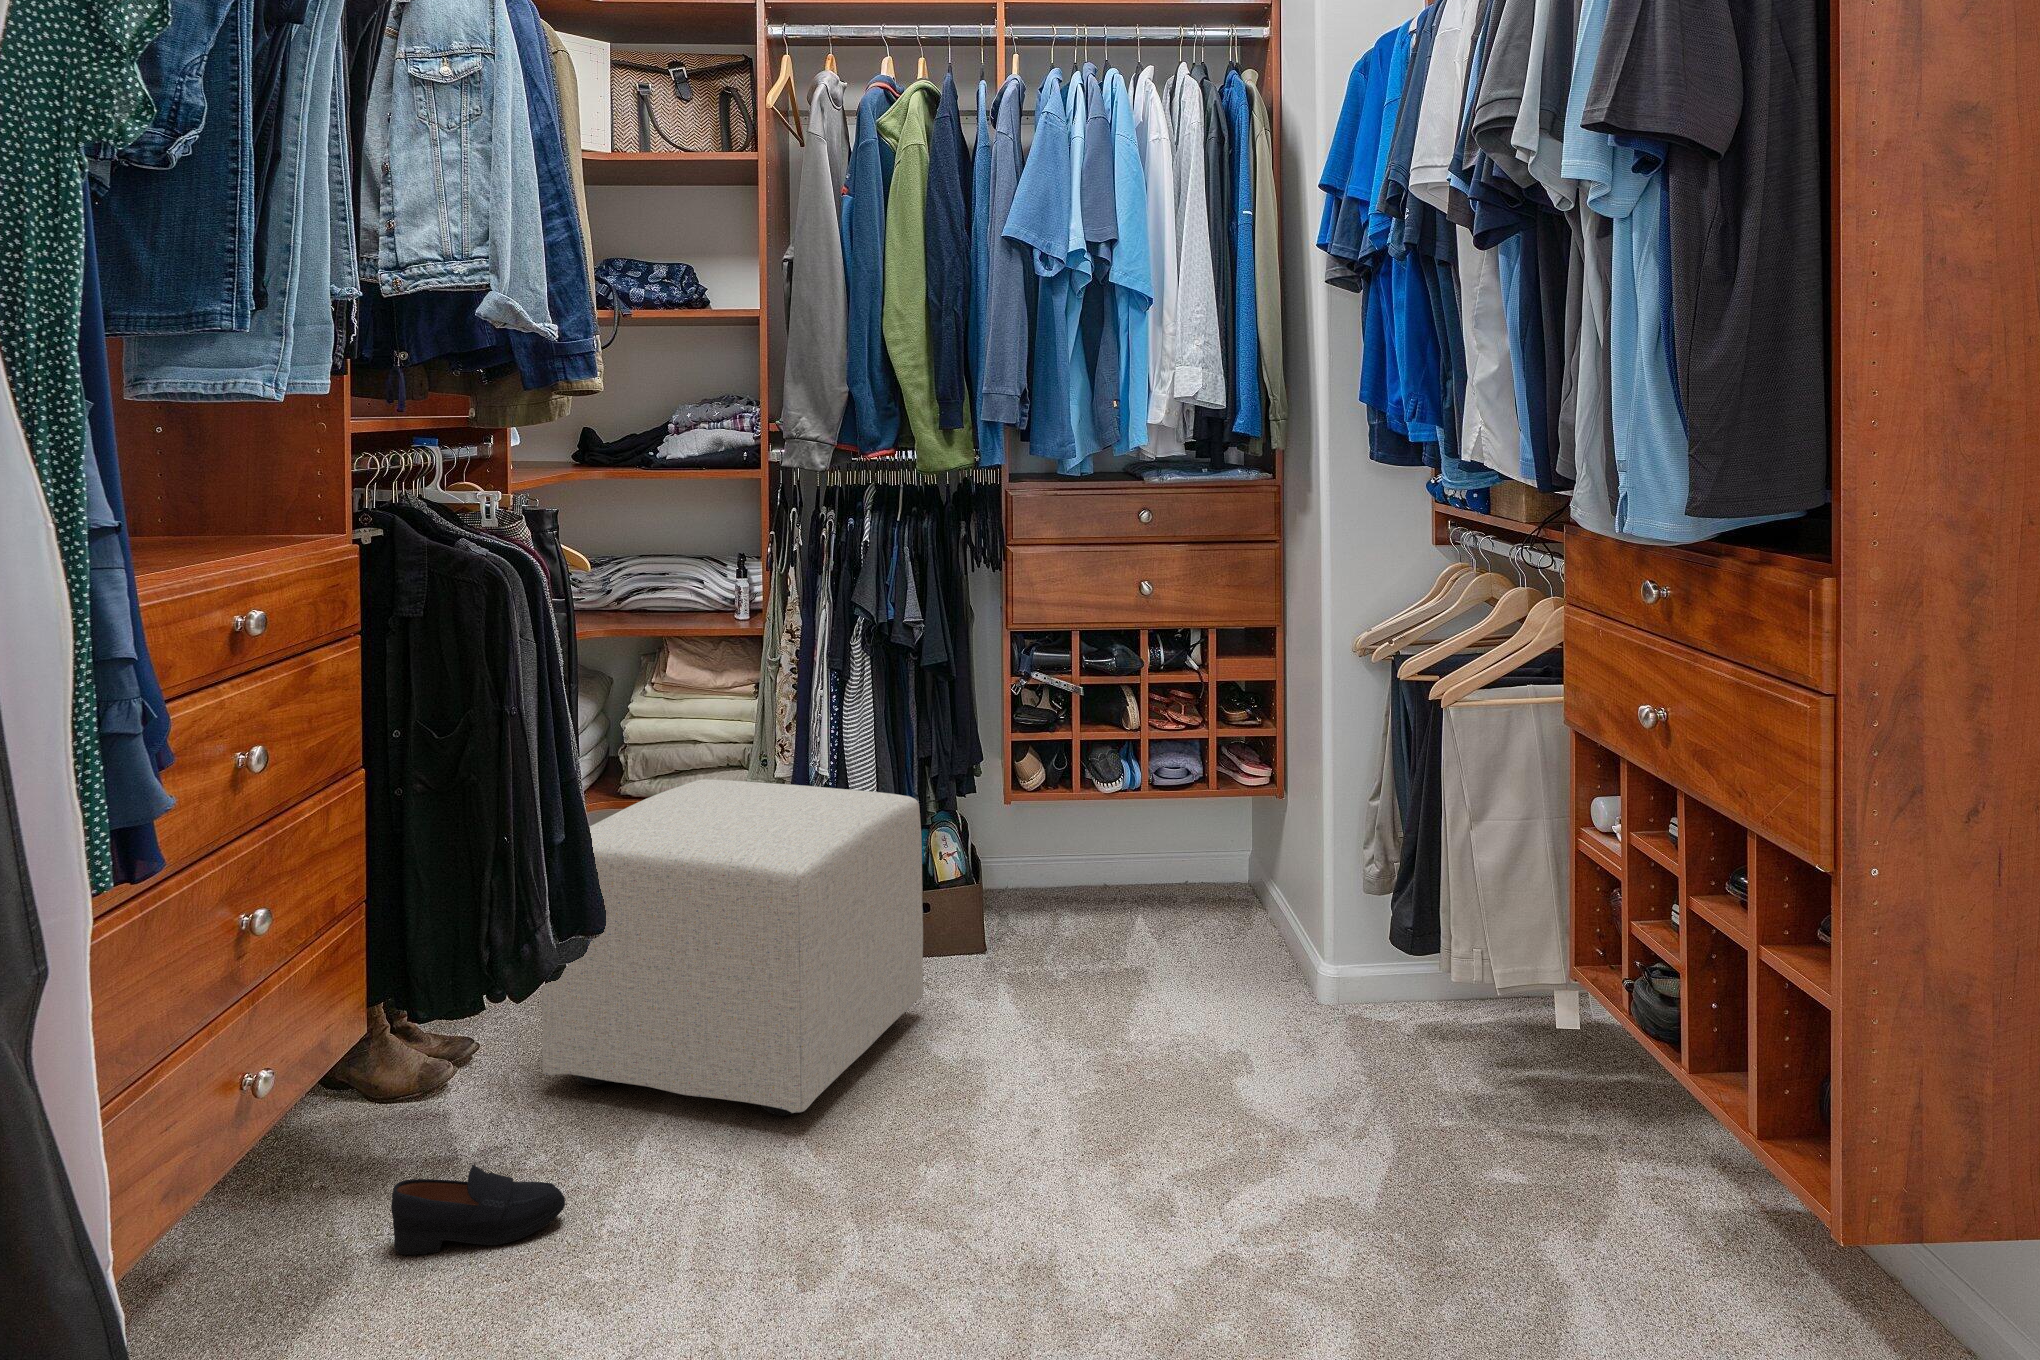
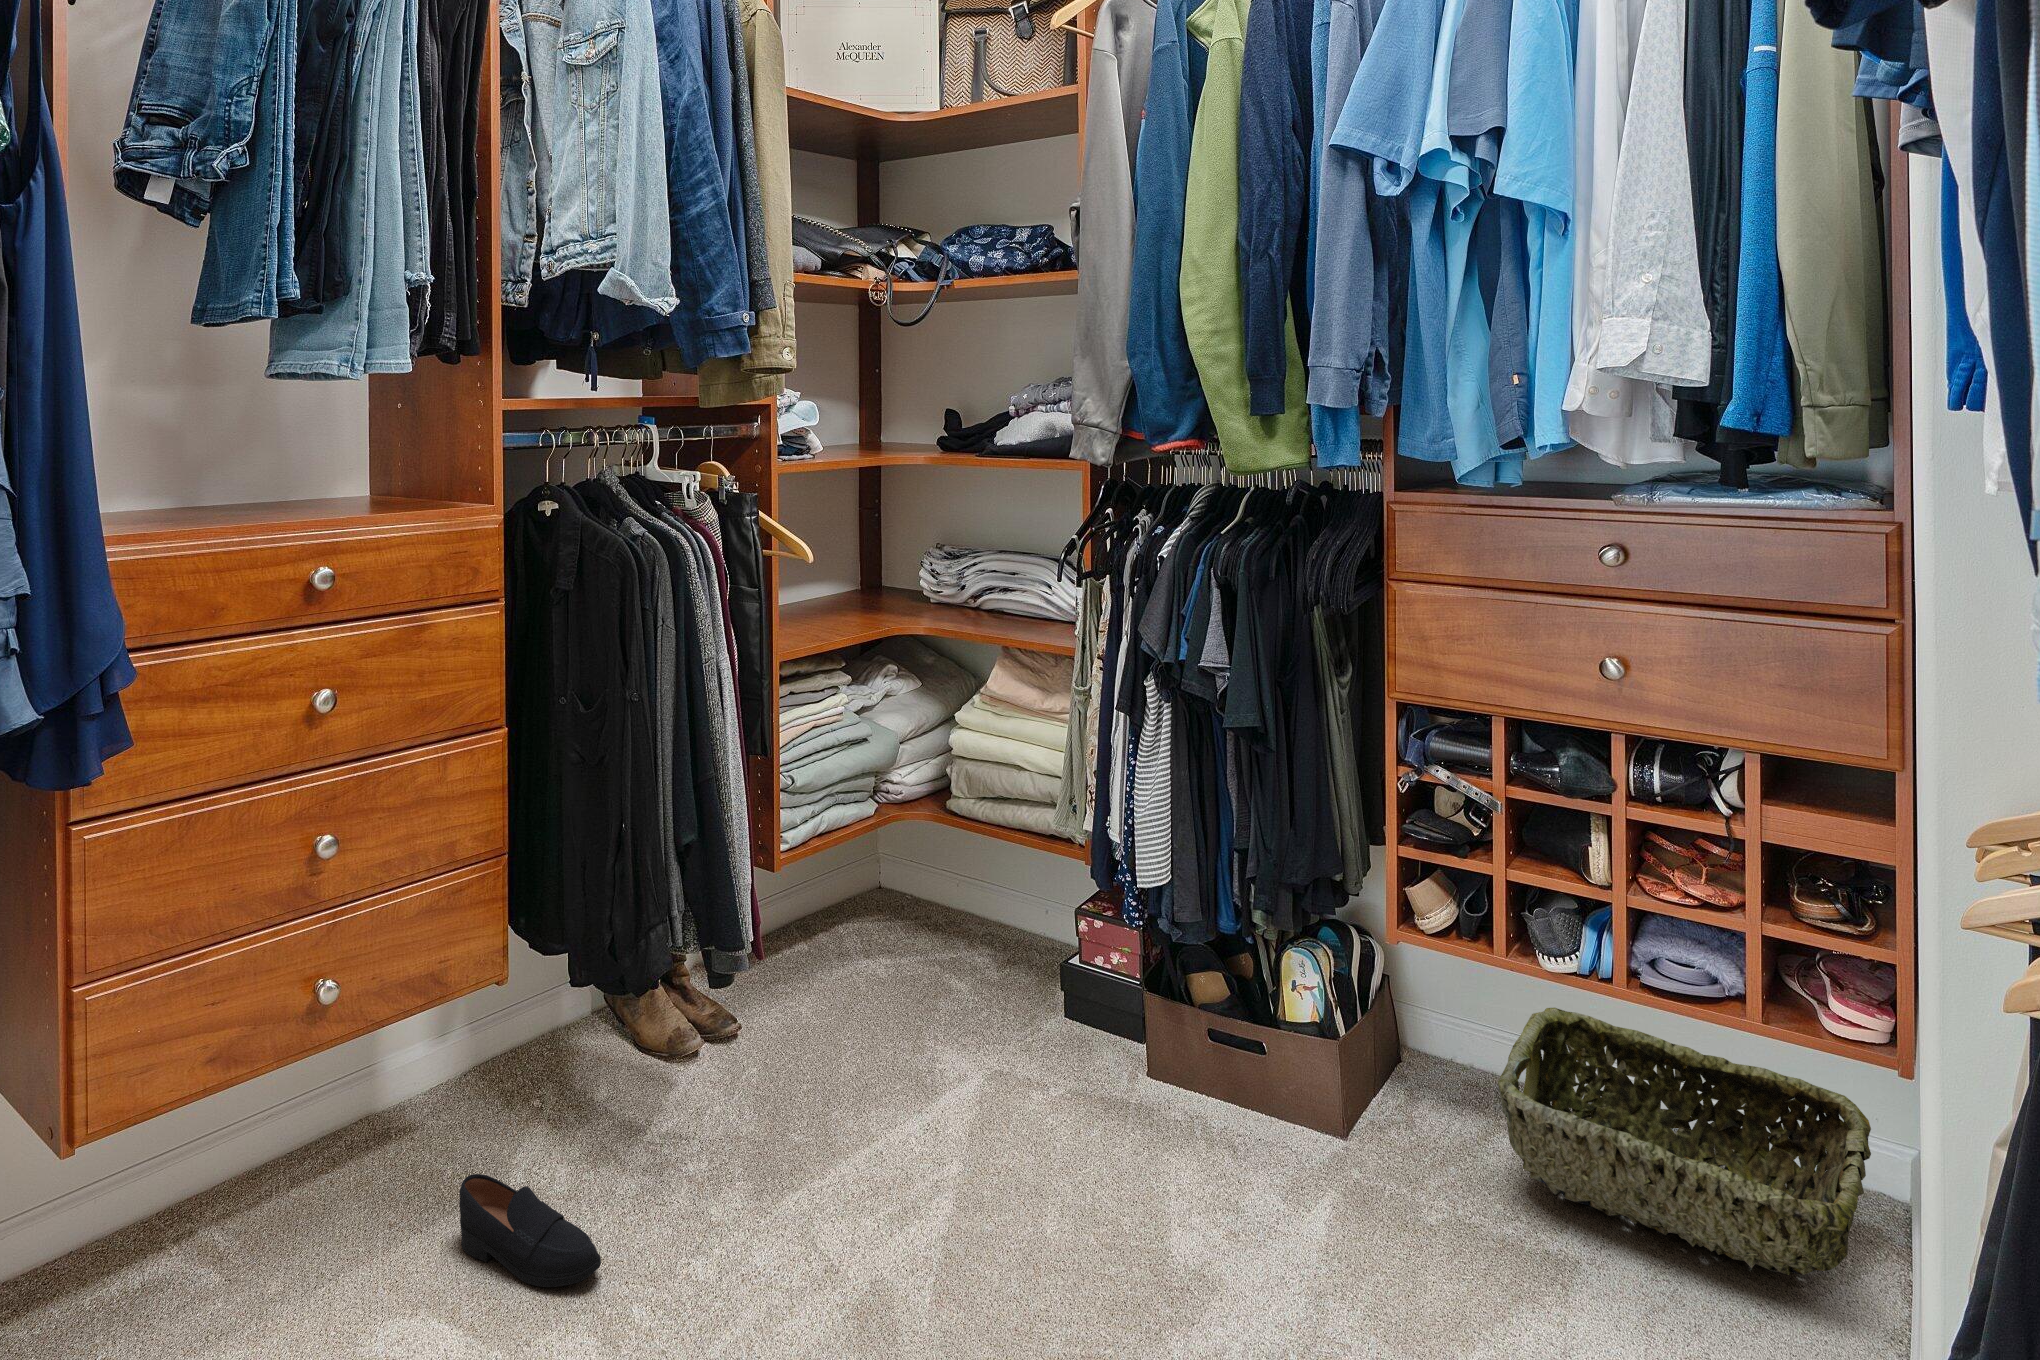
ottoman: present [542,779,923,1116] -> none [724,819,1176,1277]
woven basket: none [1079,825,1270,939] -> present [1498,1008,1871,1275]

